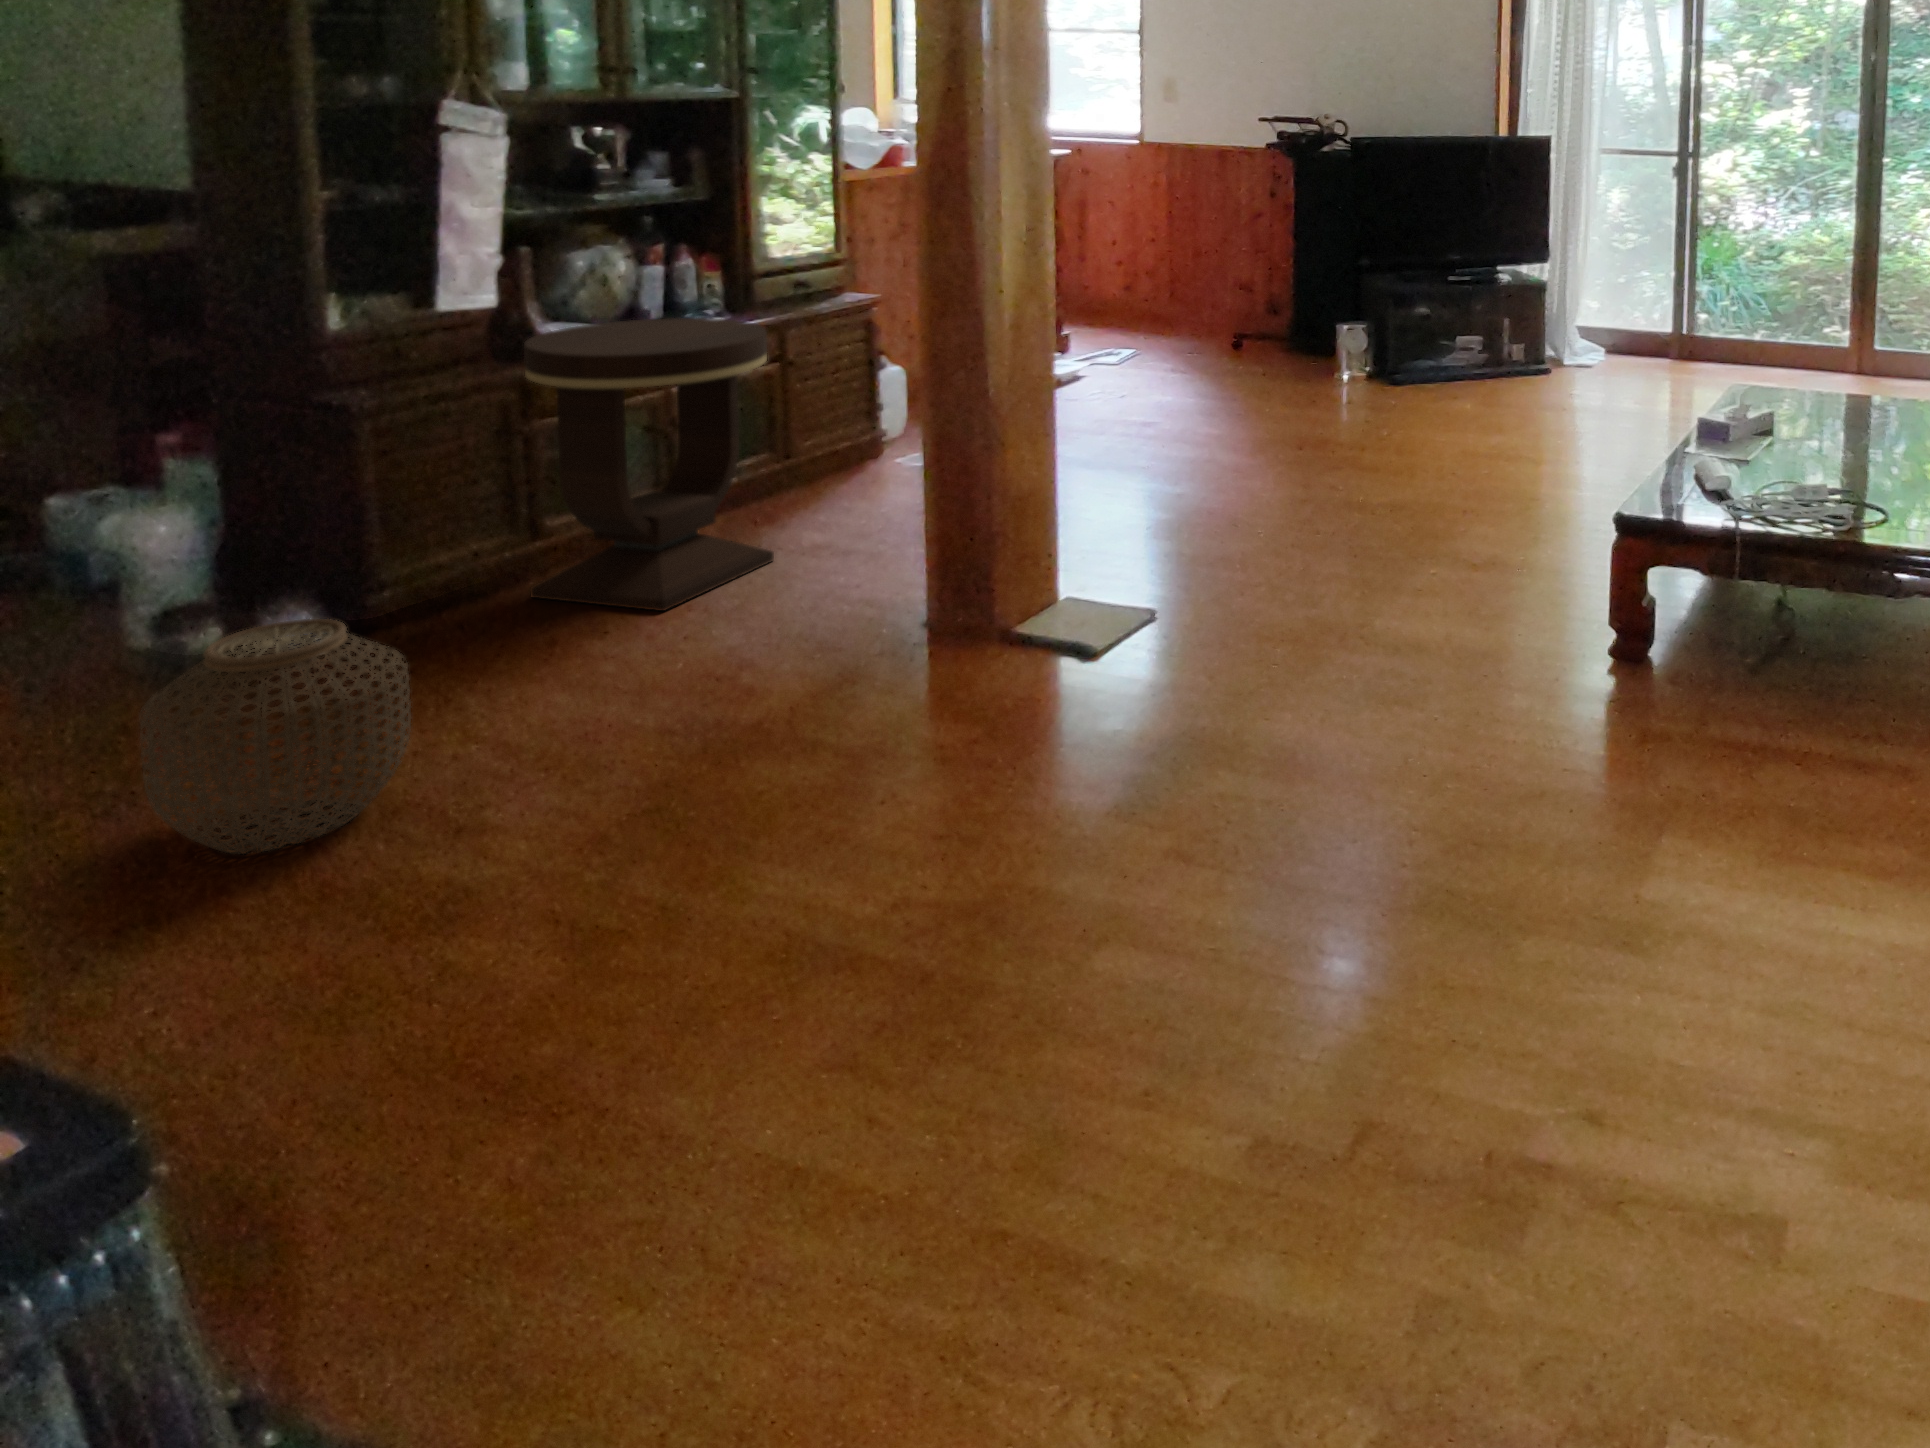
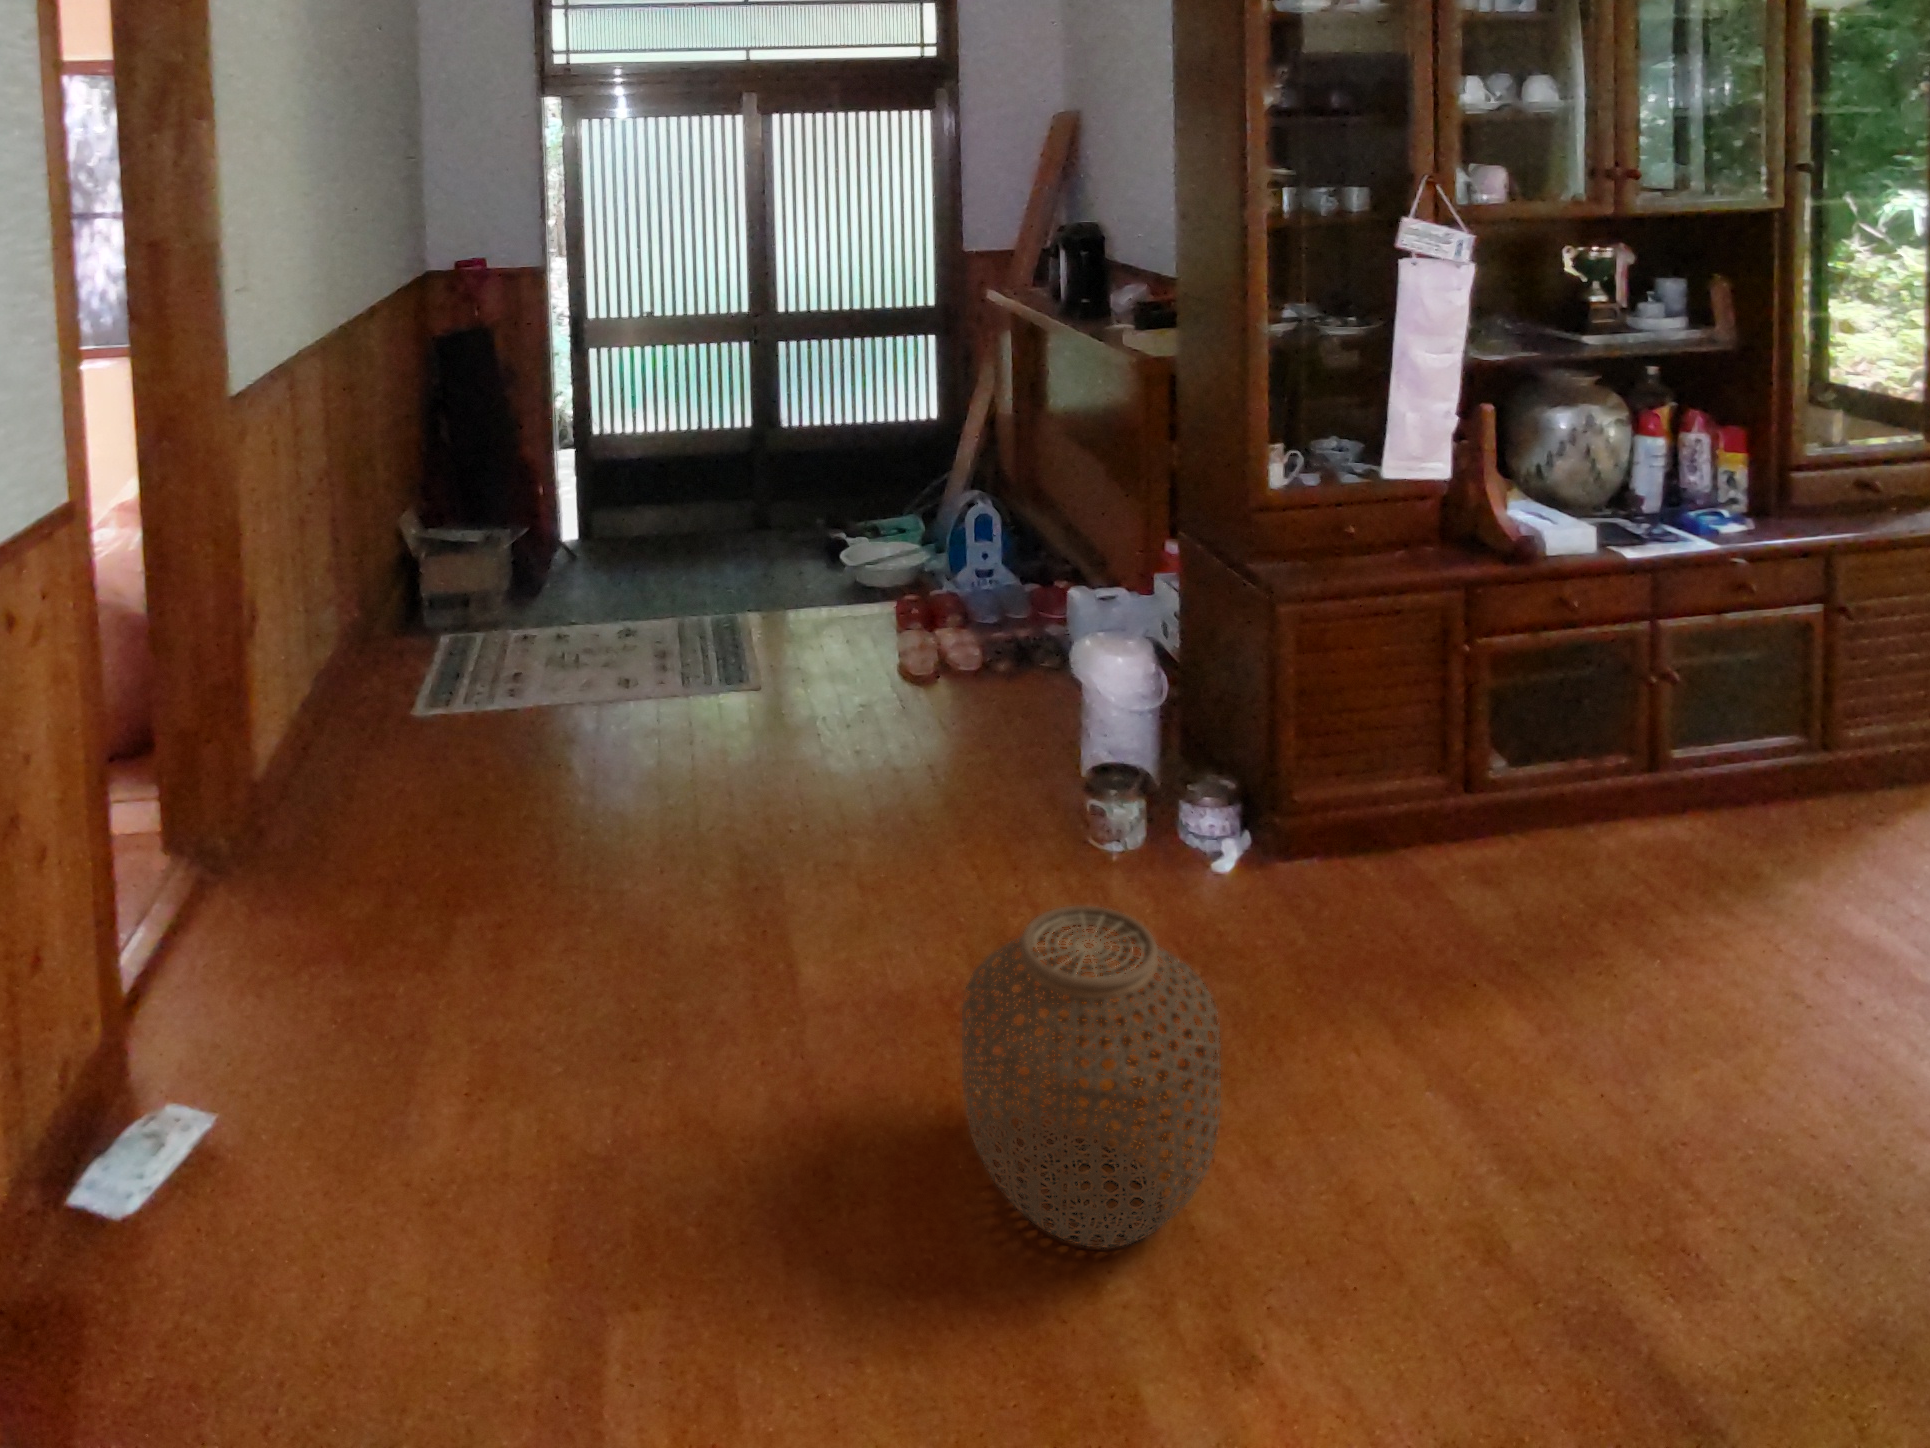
side table: present [524,318,774,611] -> none [1459,520,1794,1000]

